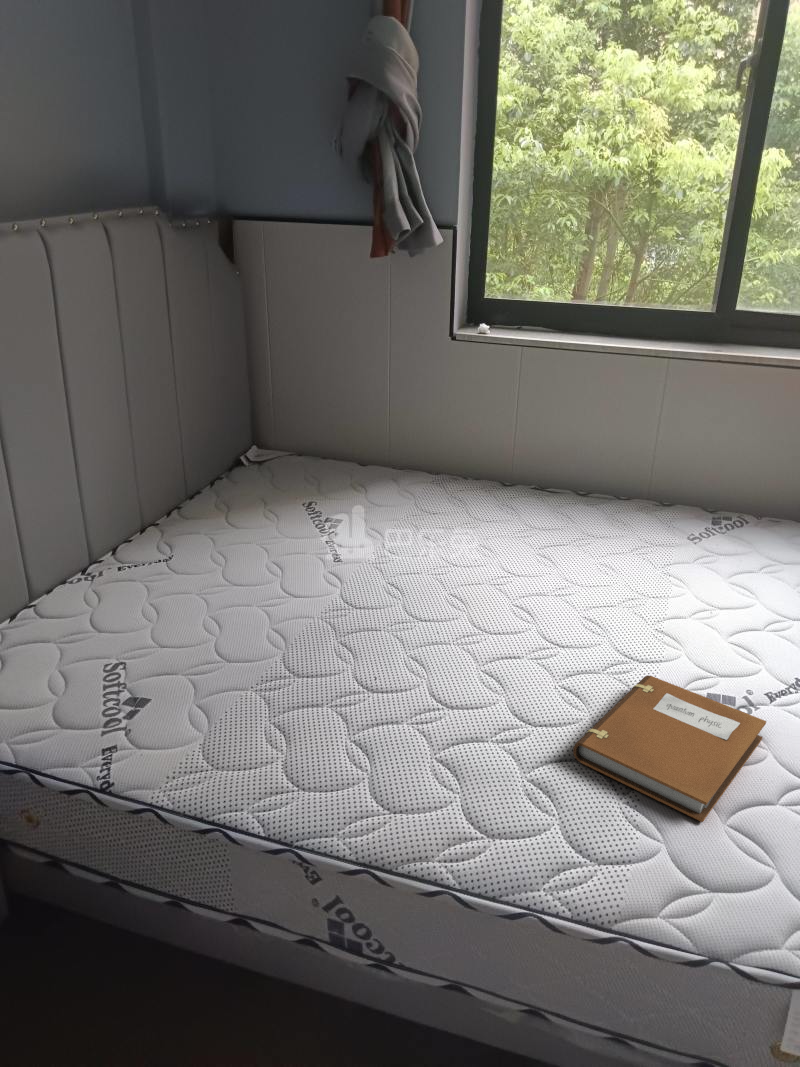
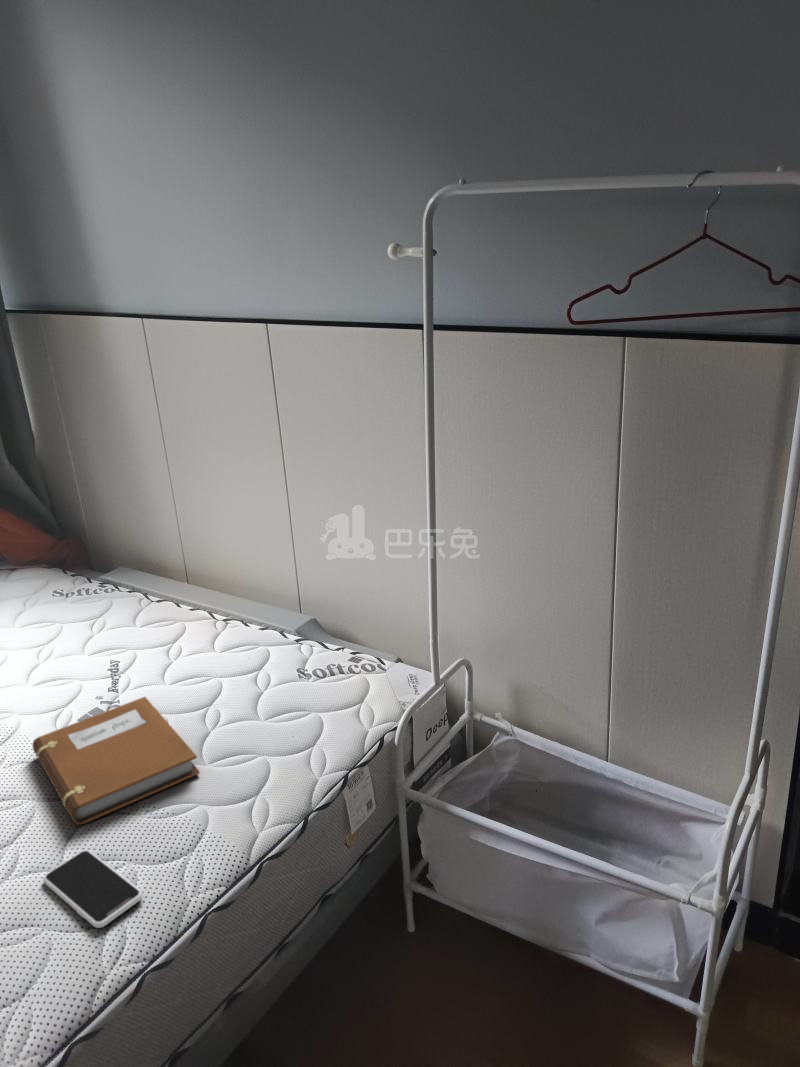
smartphone: none [470,765,550,846] -> present [43,850,143,928]

